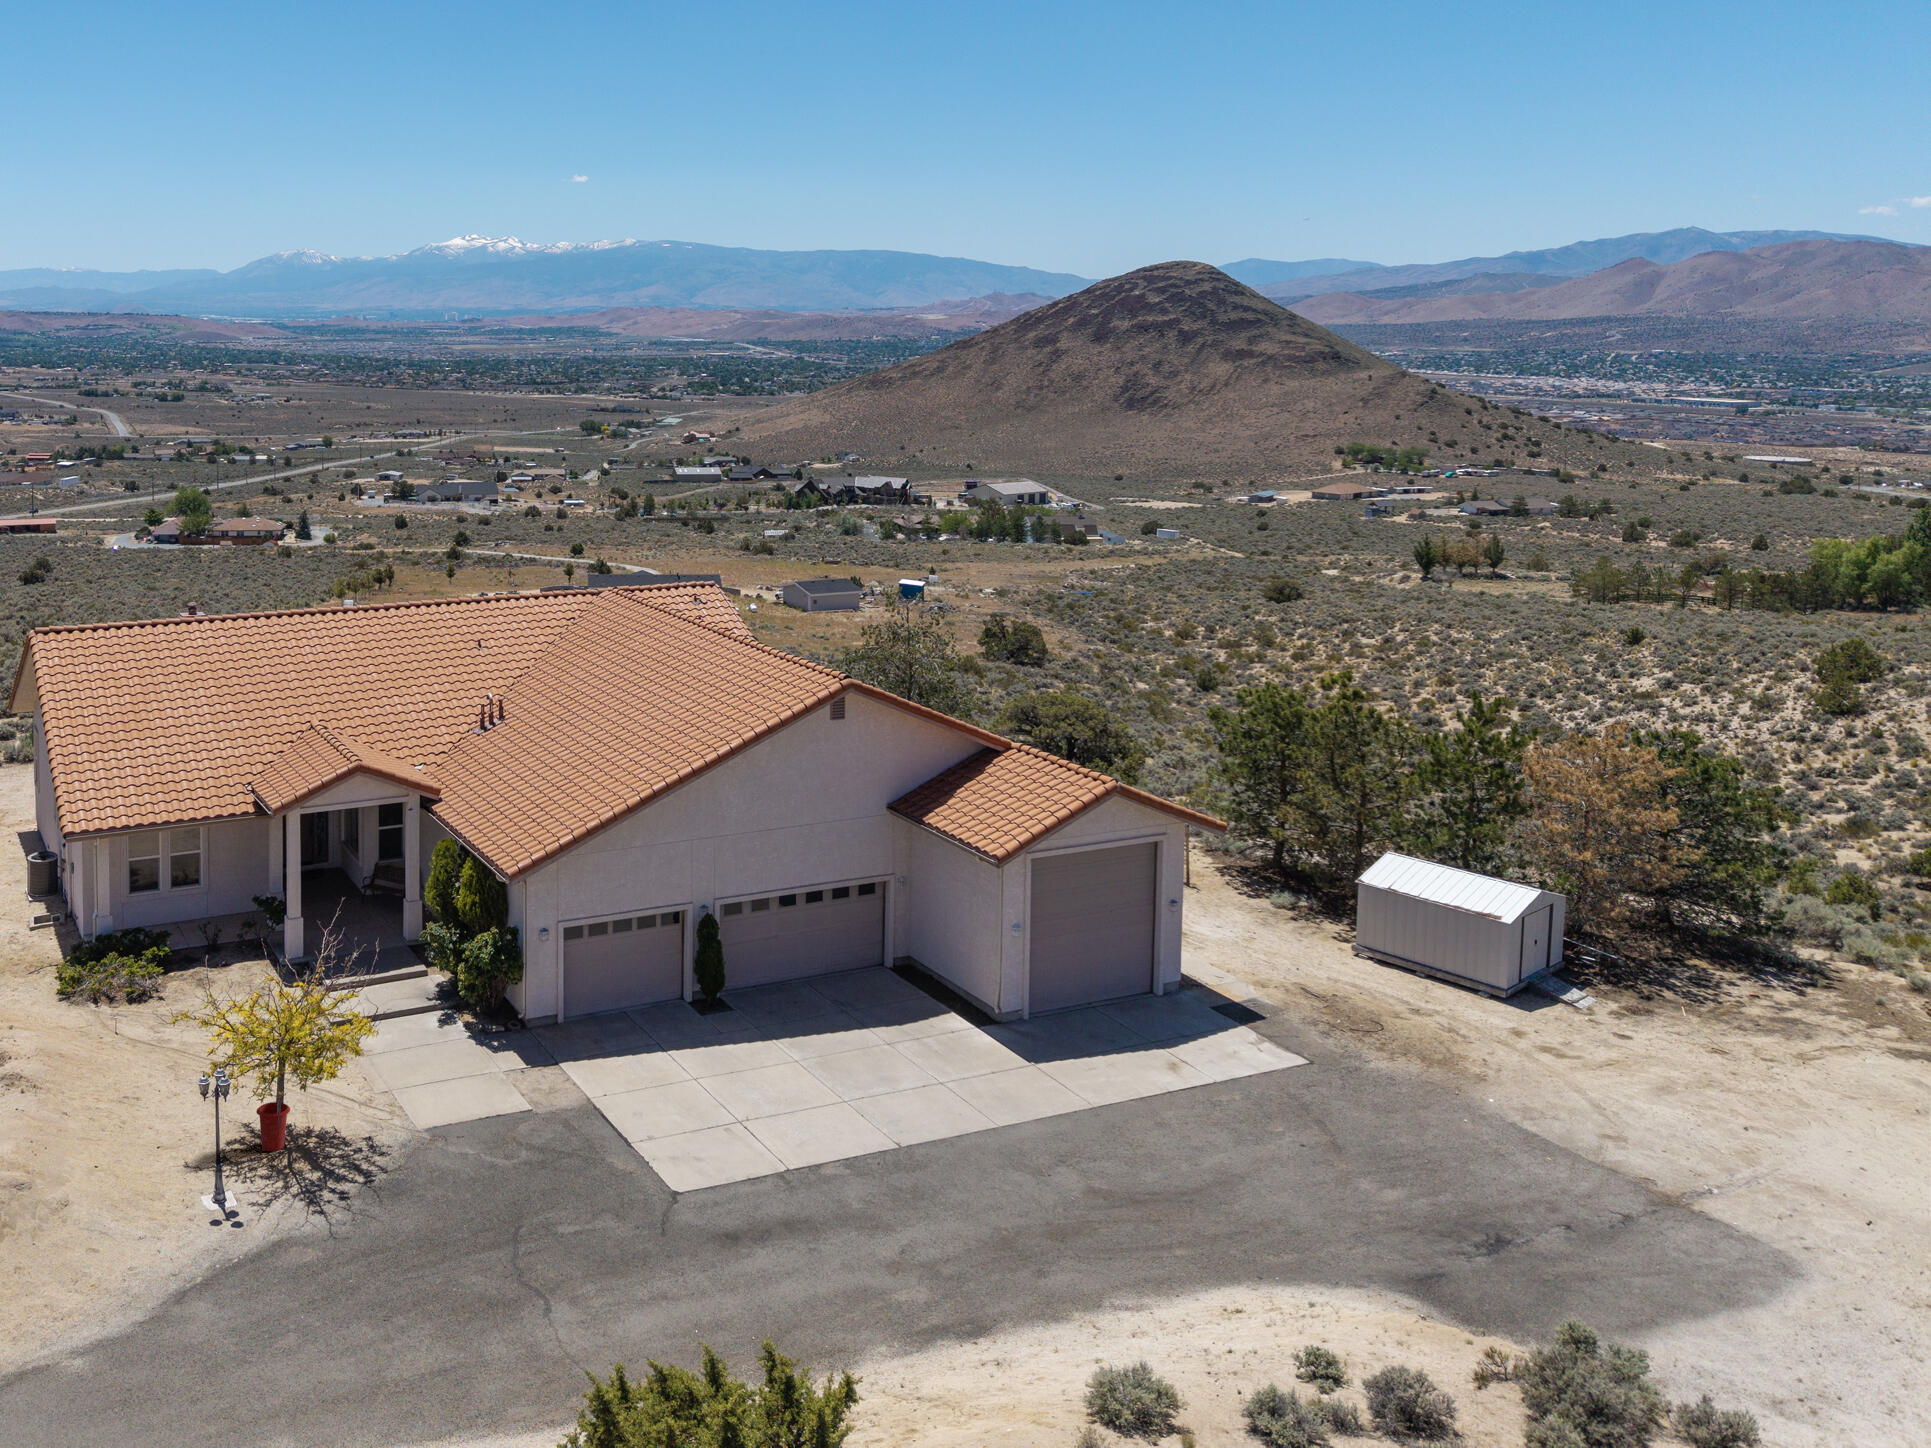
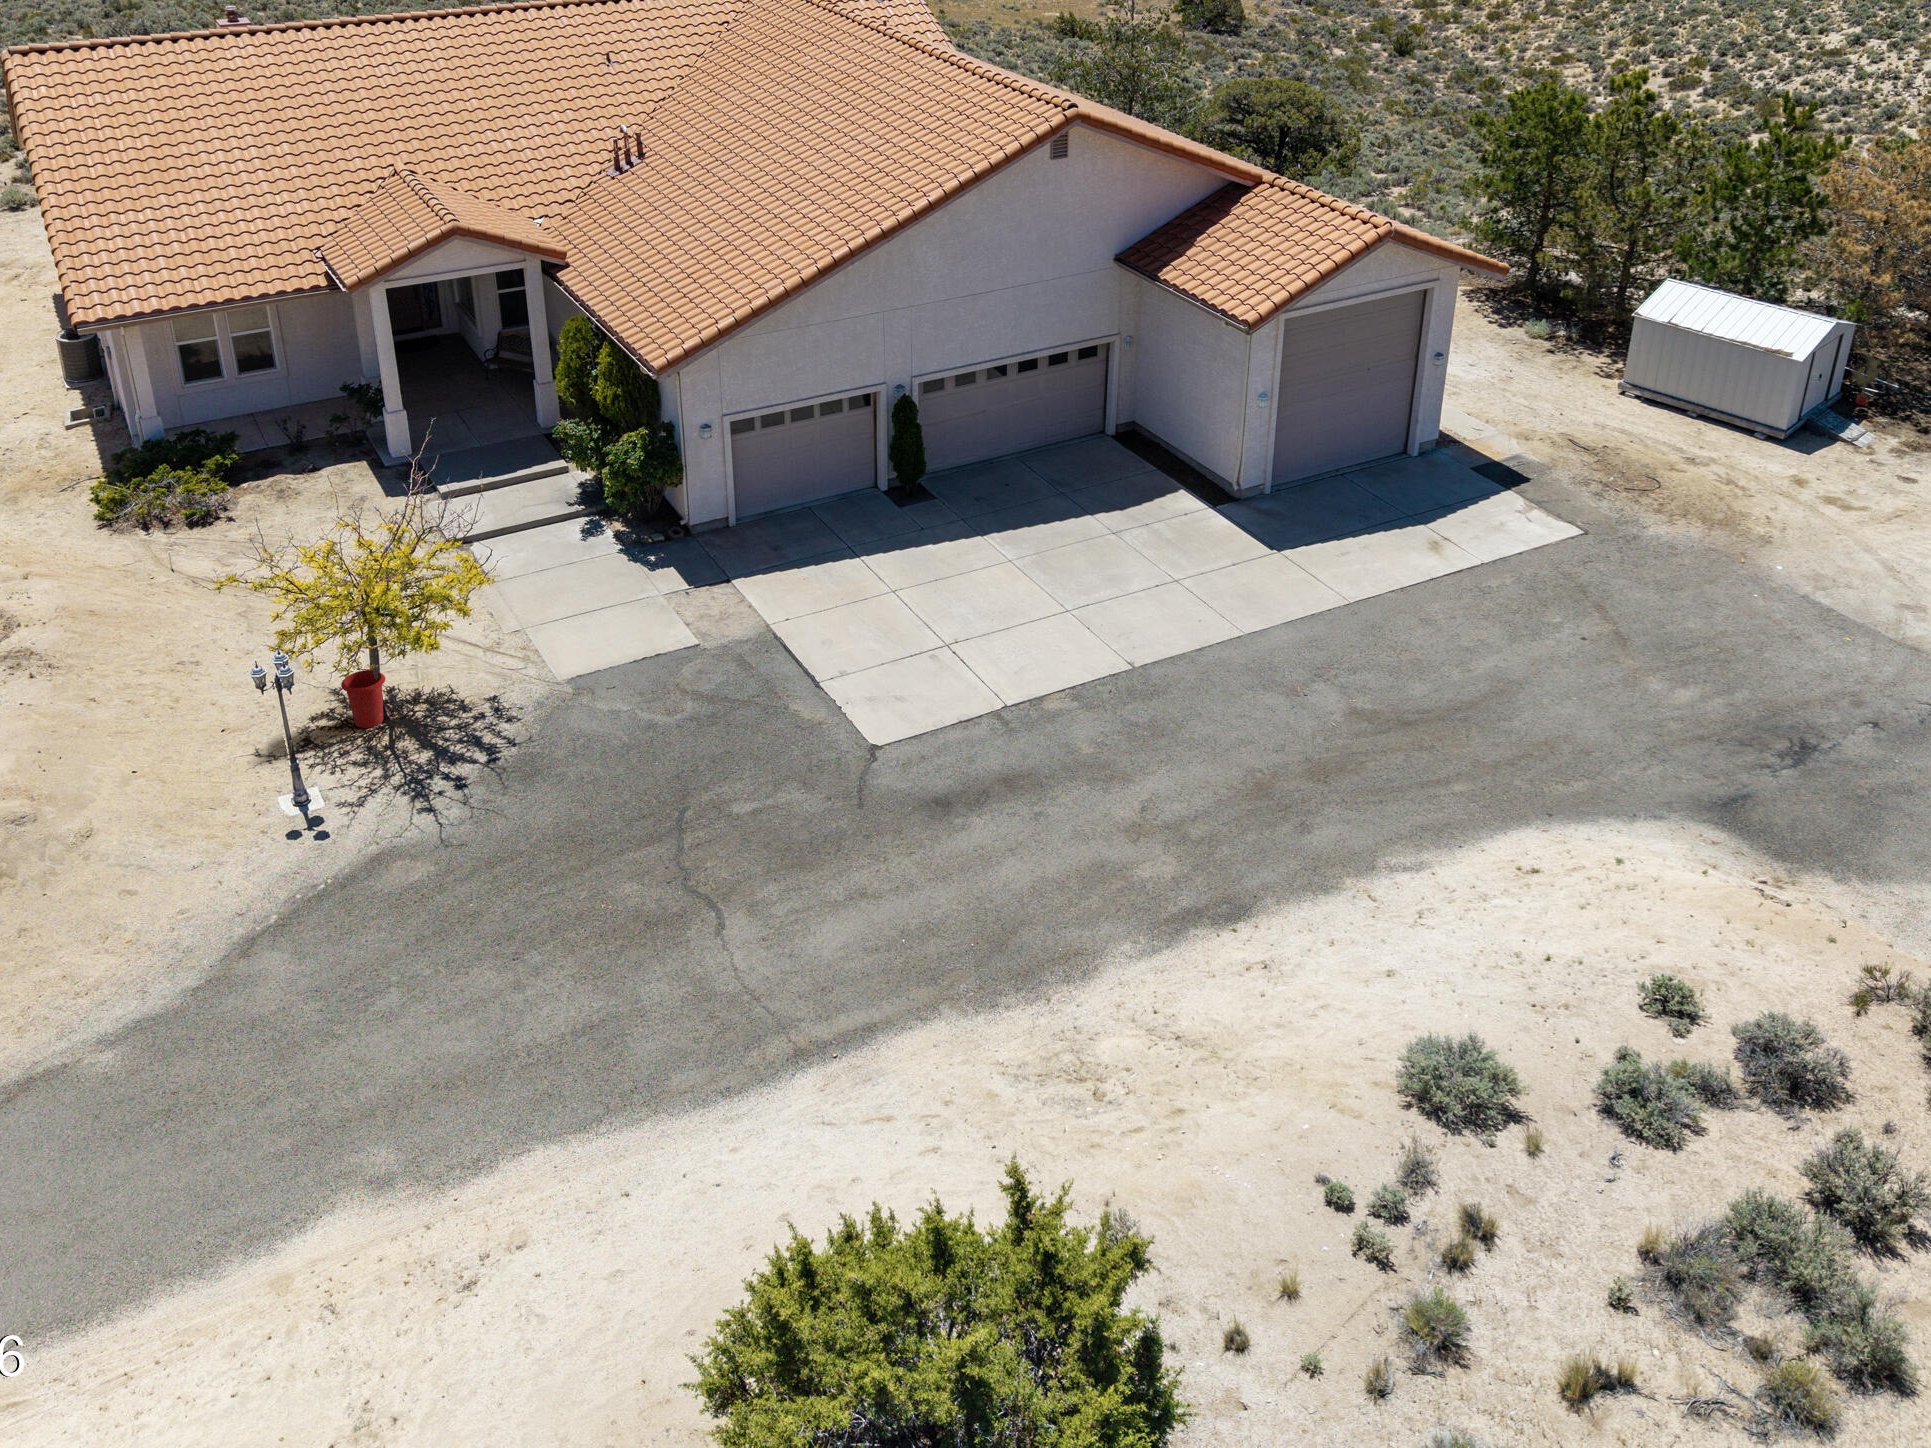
potted tree: none [1575,926,1605,975] -> present [1852,358,1881,405]

